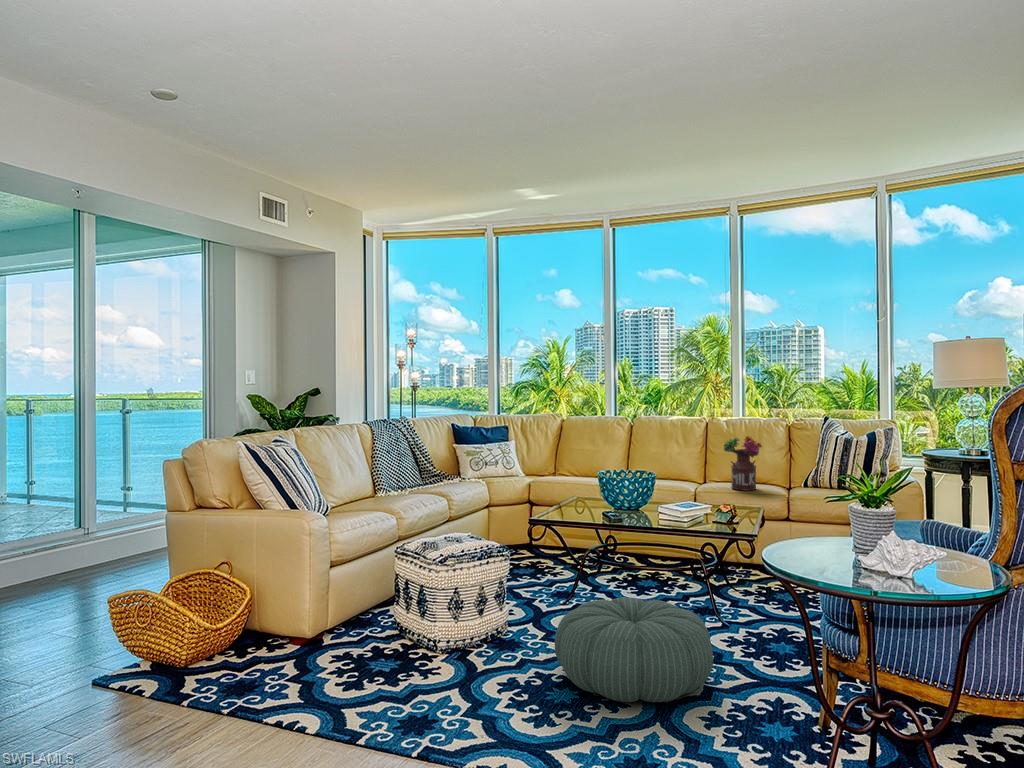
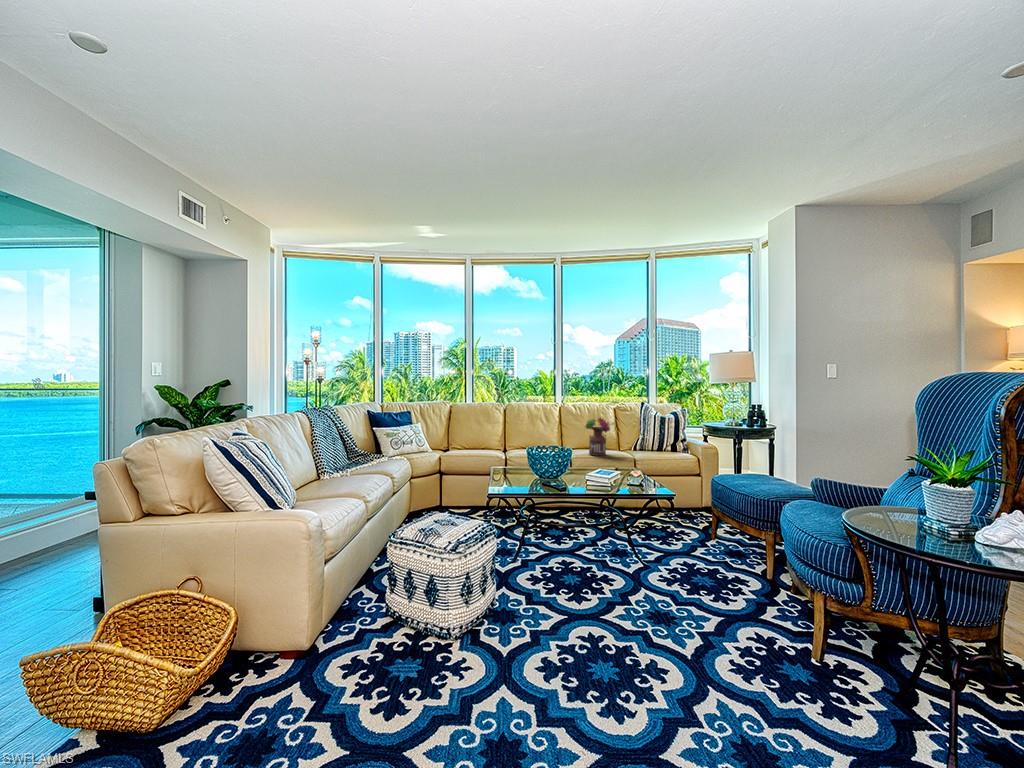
pouf: present [555,597,713,702] -> none [573,560,714,667]

